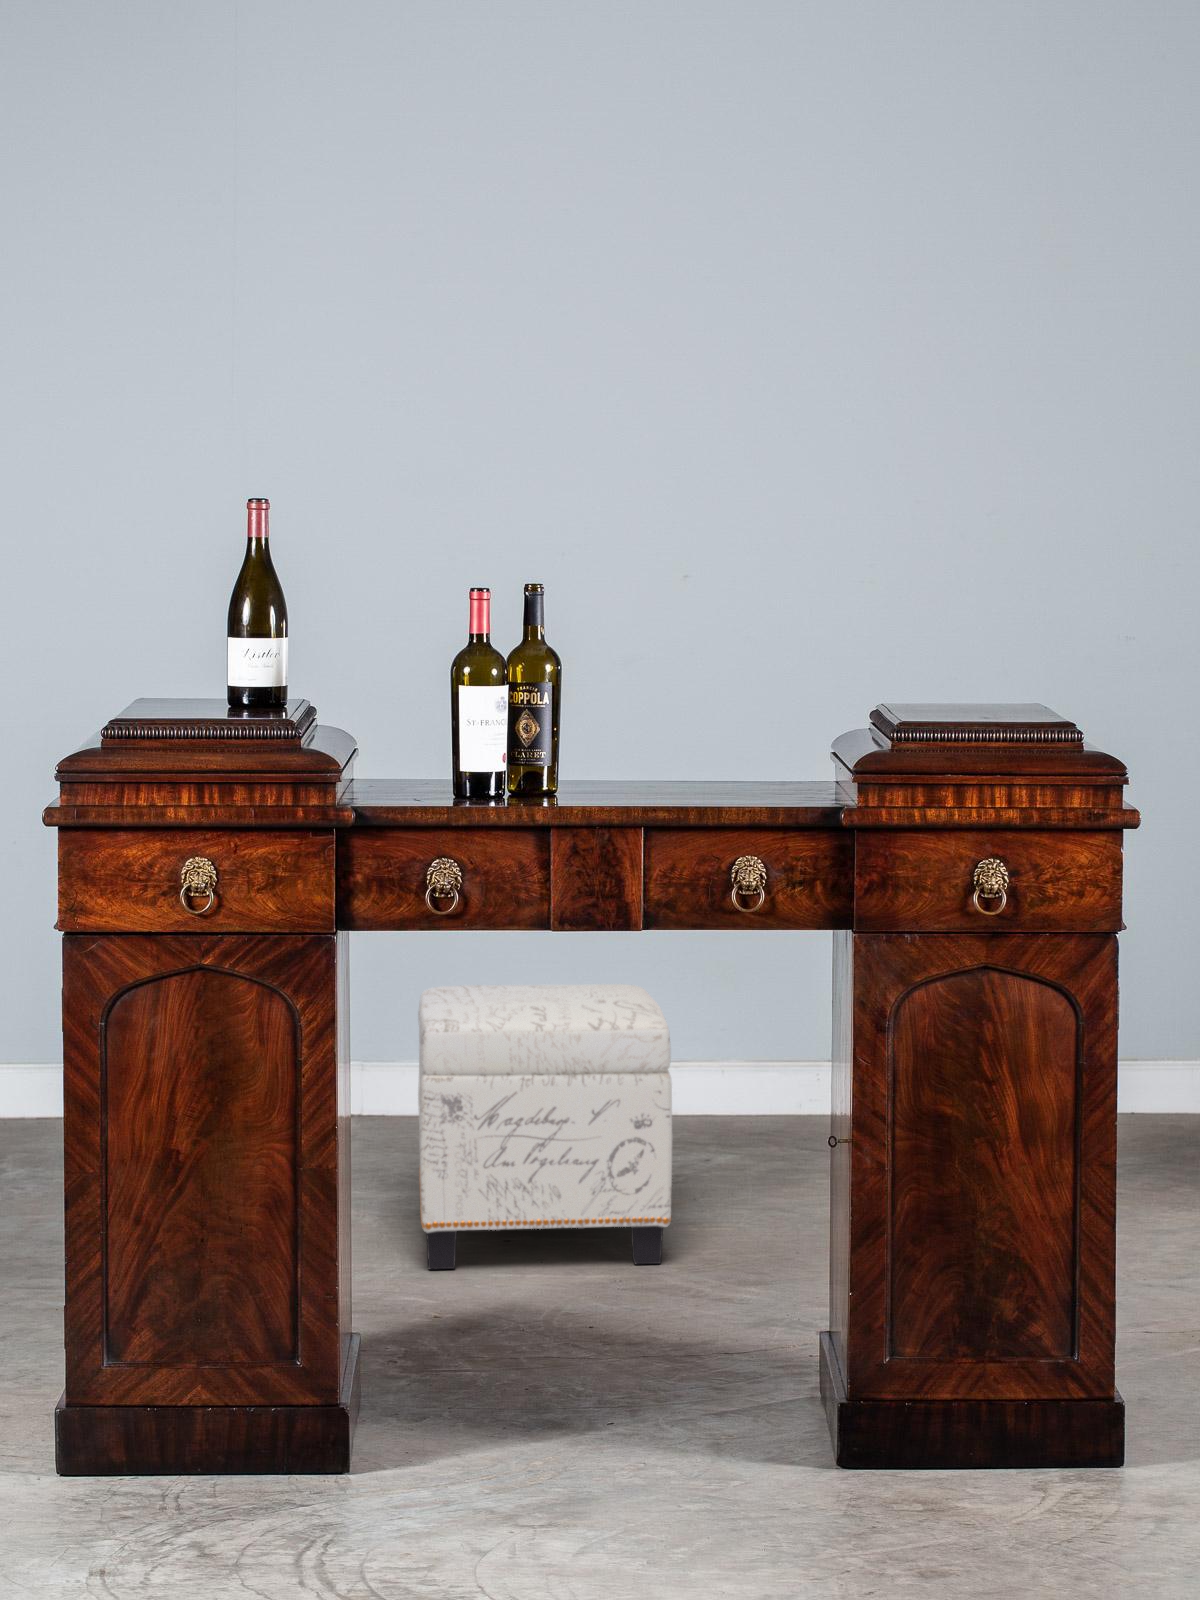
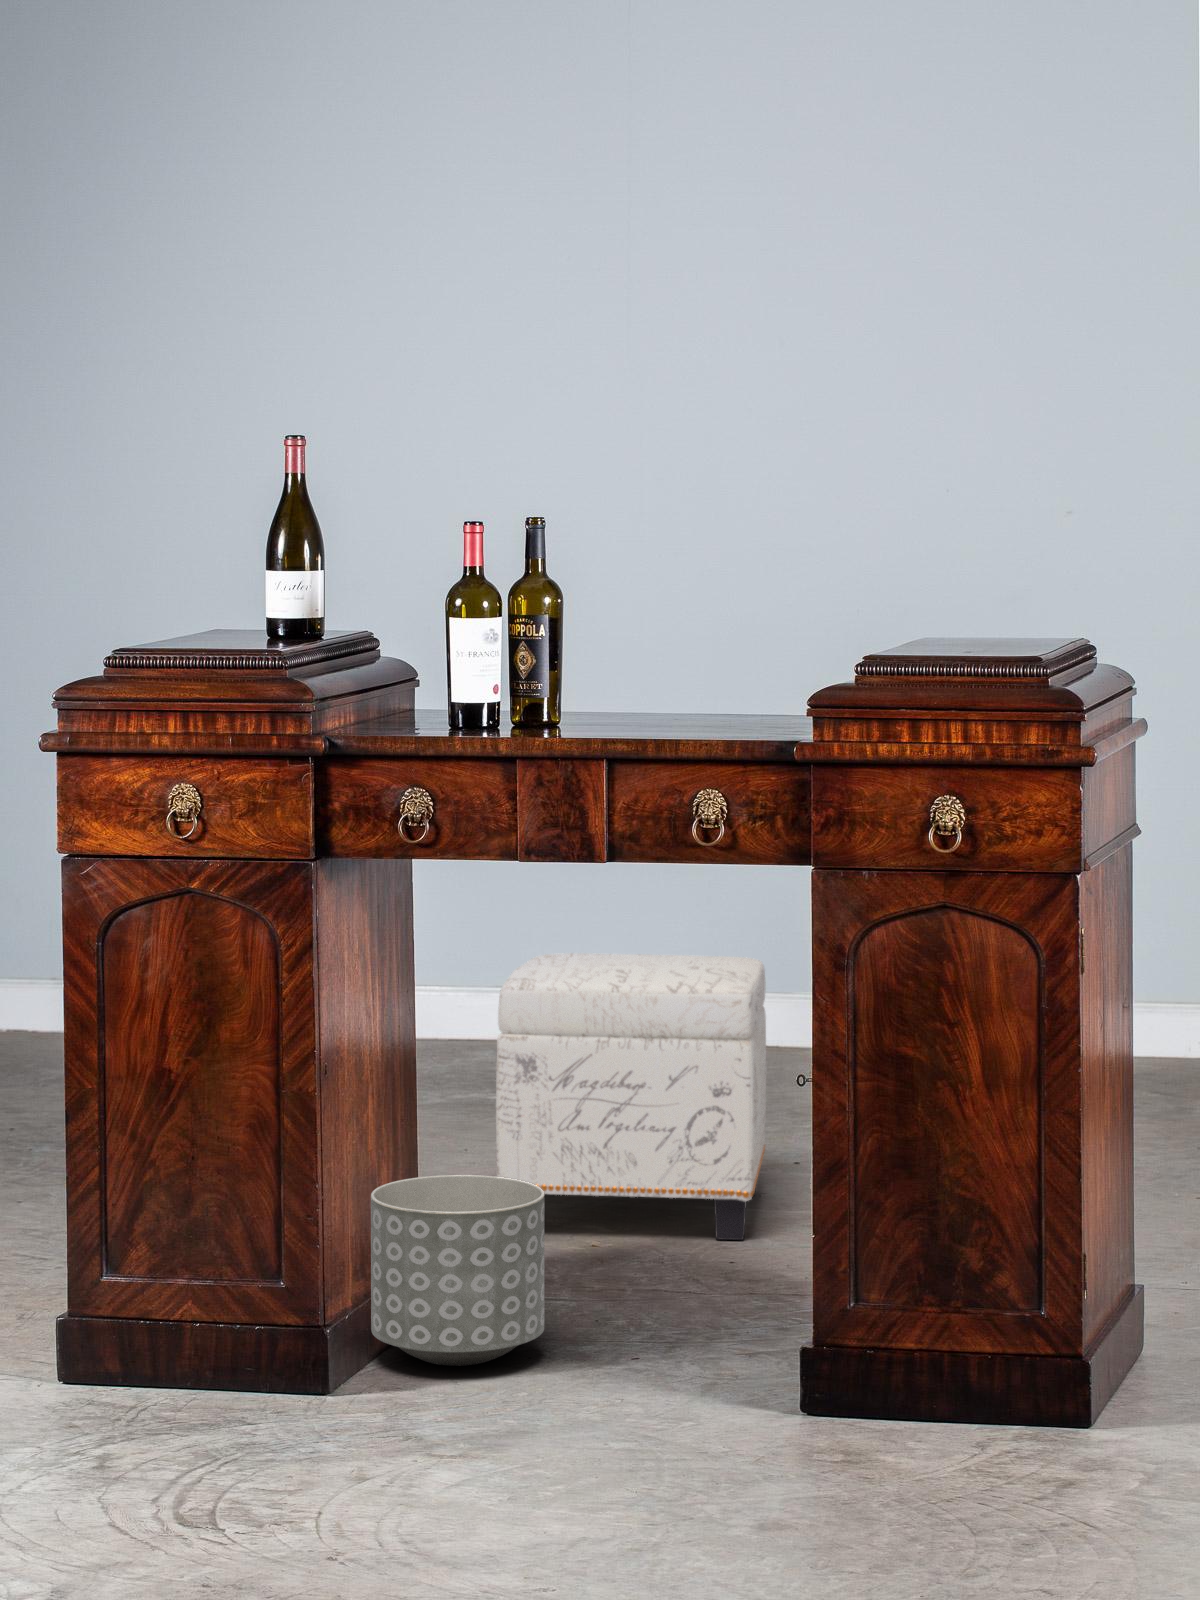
planter: none [379,1238,555,1439] -> present [371,1175,544,1366]

